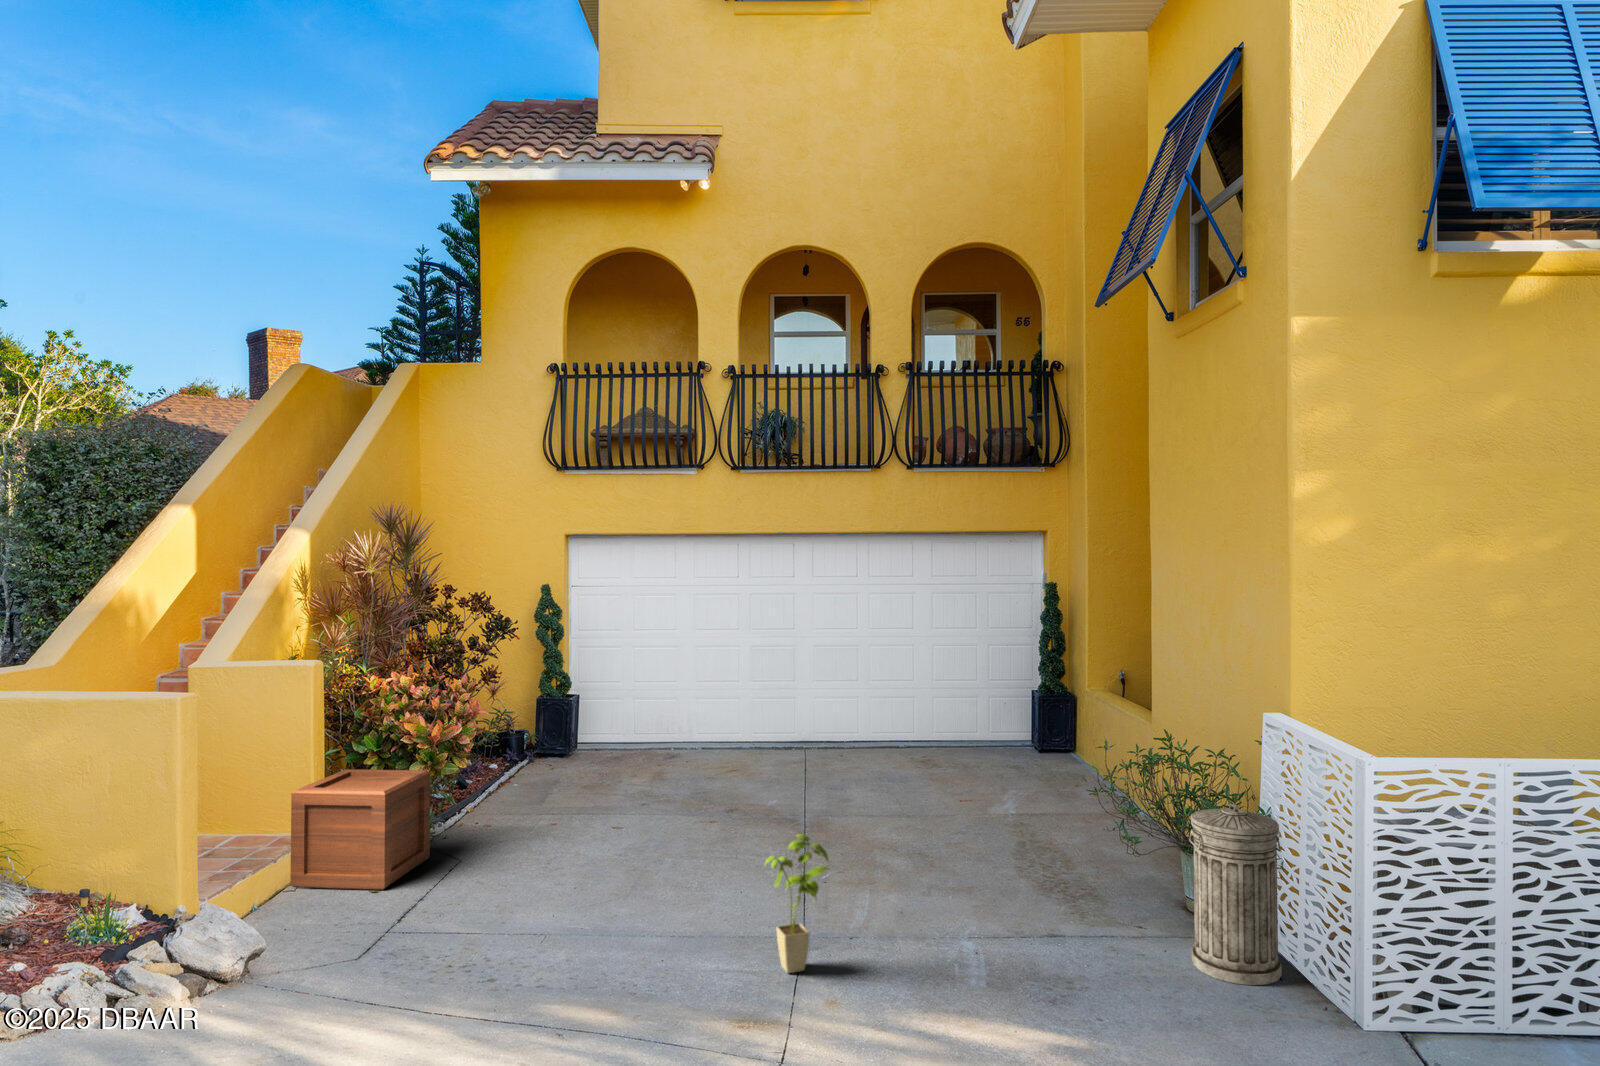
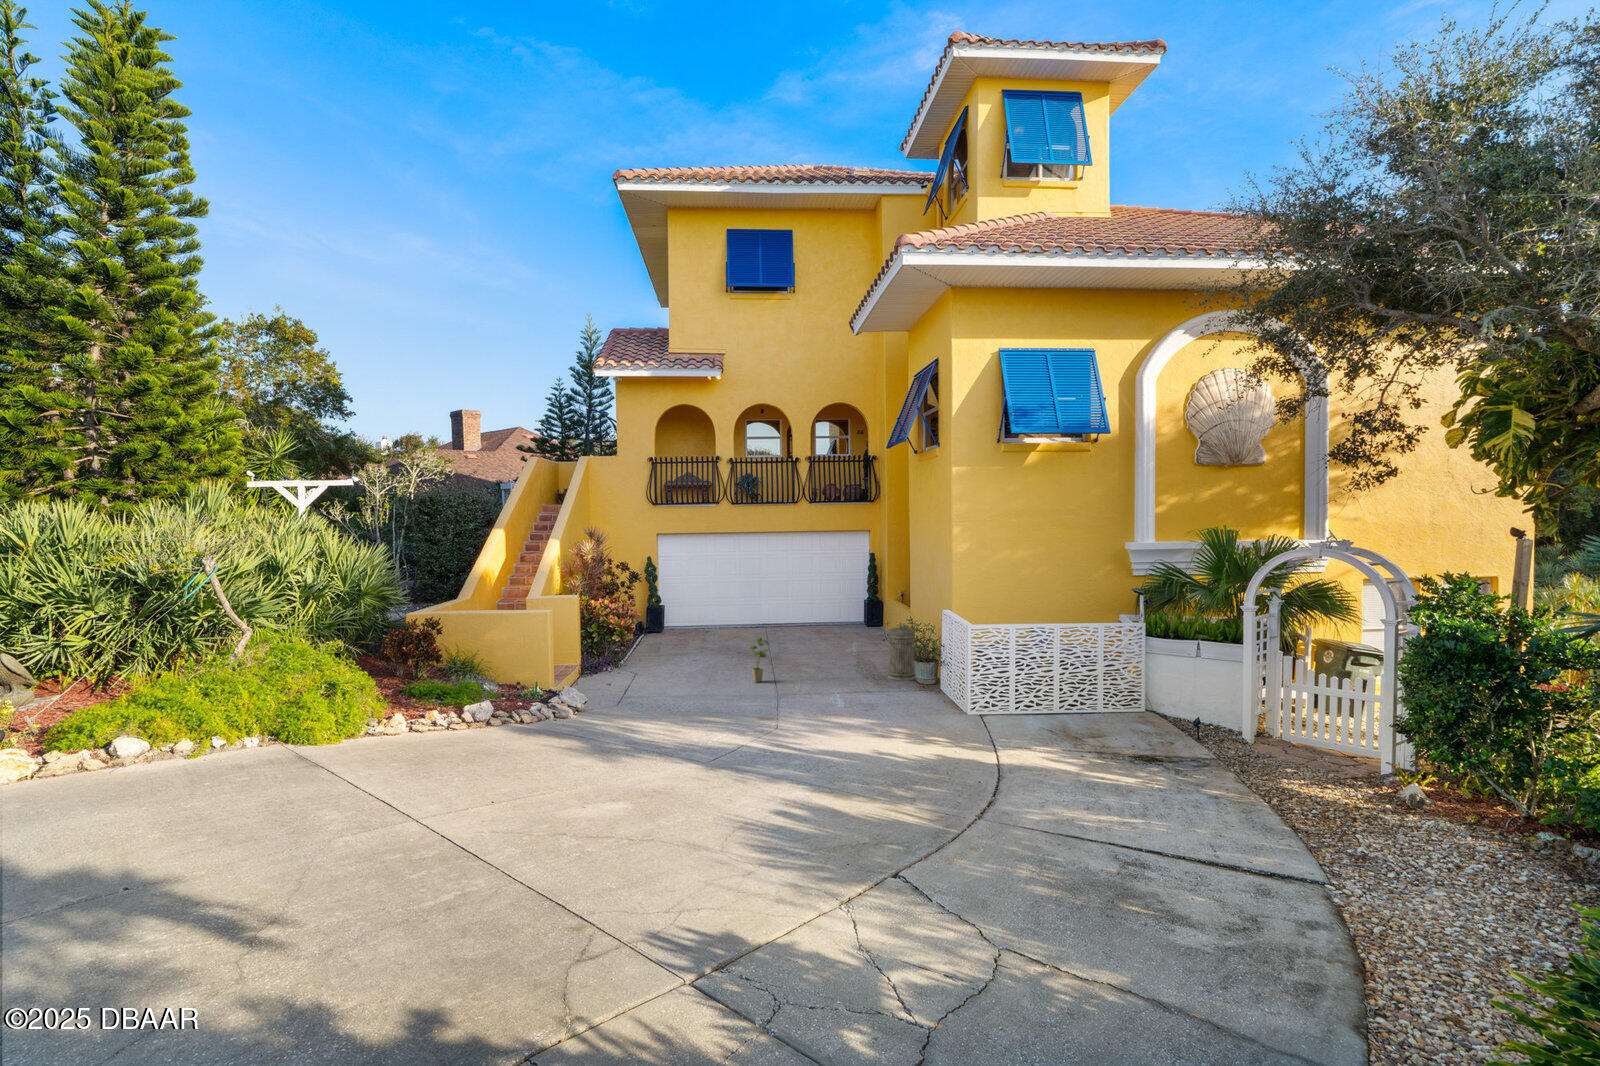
wooden crate: present [290,769,430,890] -> none [572,629,620,670]

